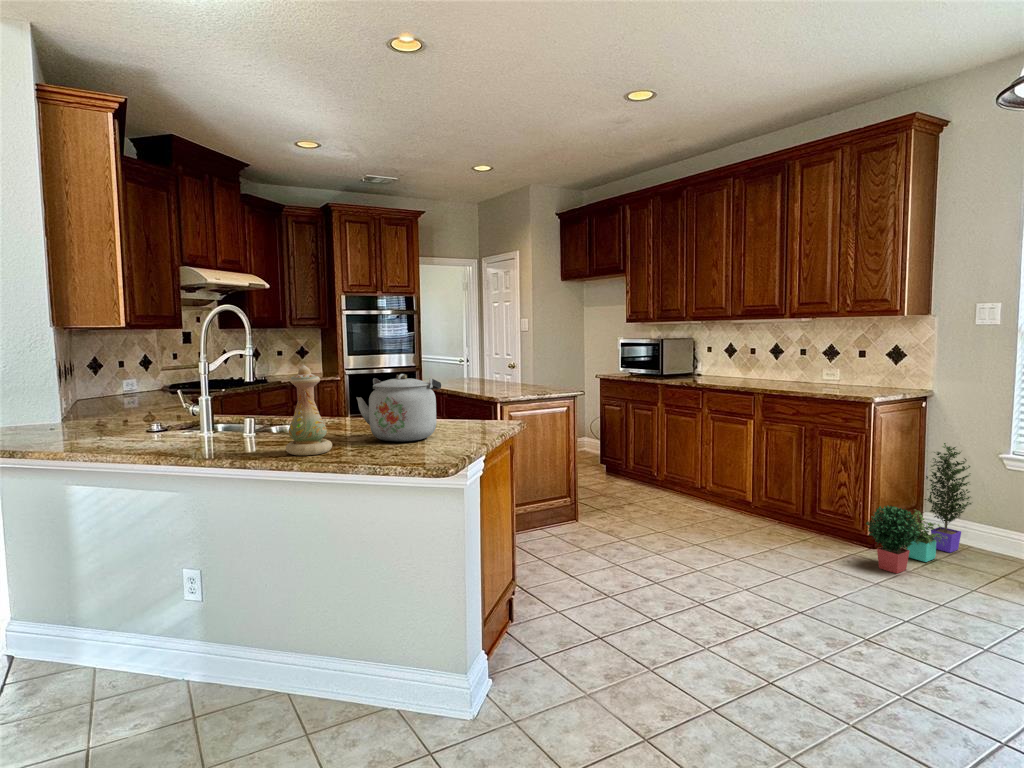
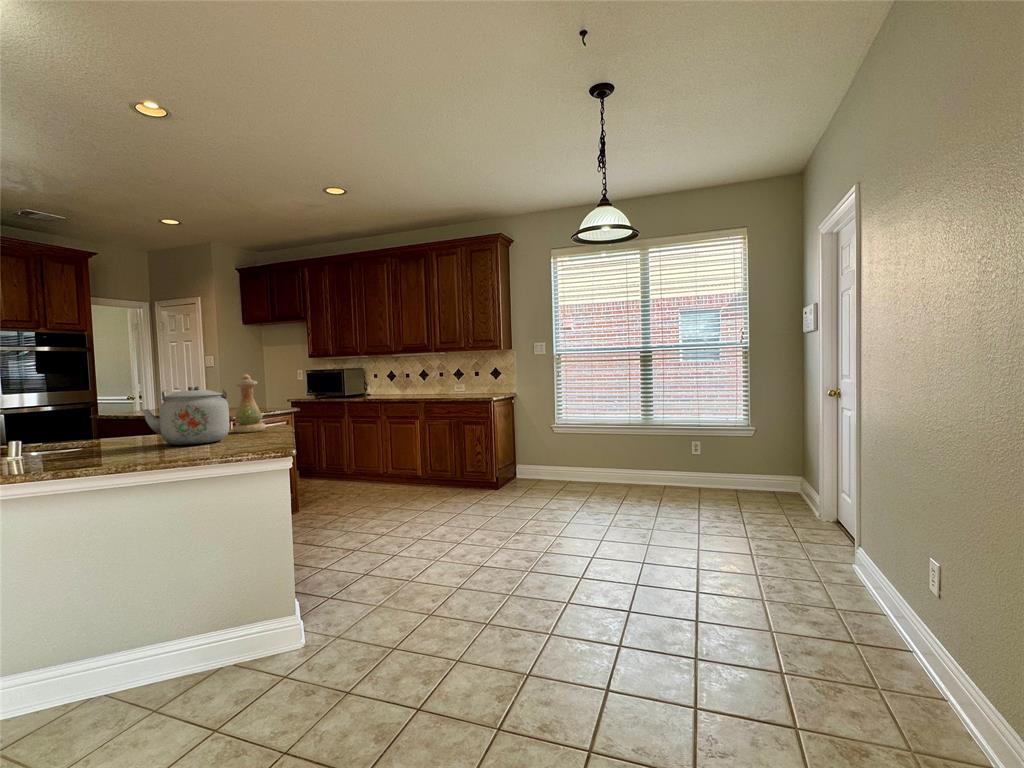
vase: present [286,365,332,455] -> present [233,374,266,433]
potted plant: present [866,443,971,574] -> none [496,421,541,498]

